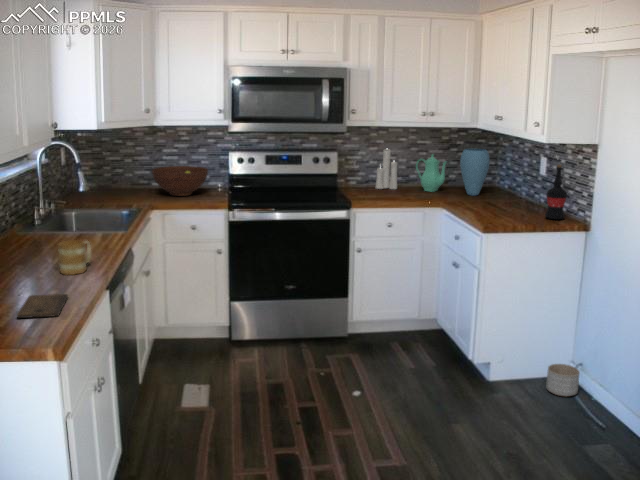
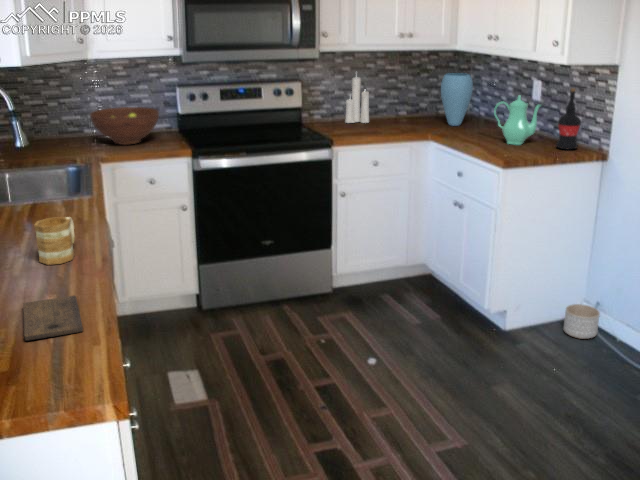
teapot: present [416,155,446,192] -> present [494,95,540,145]

